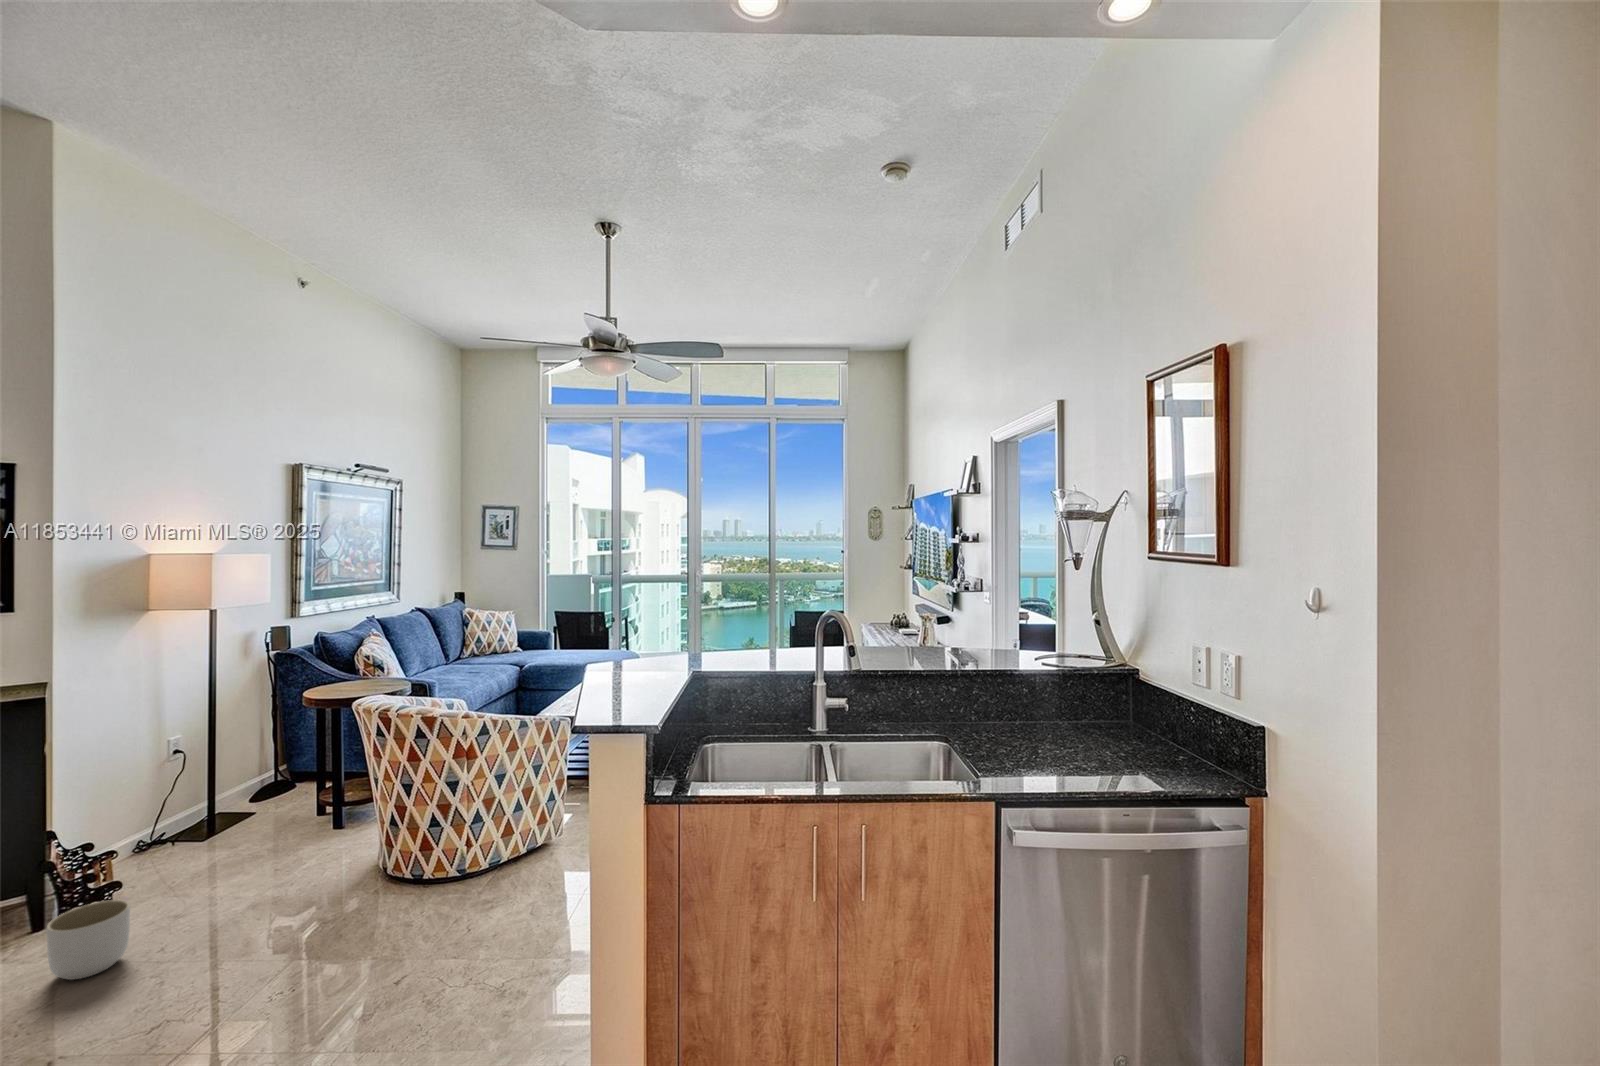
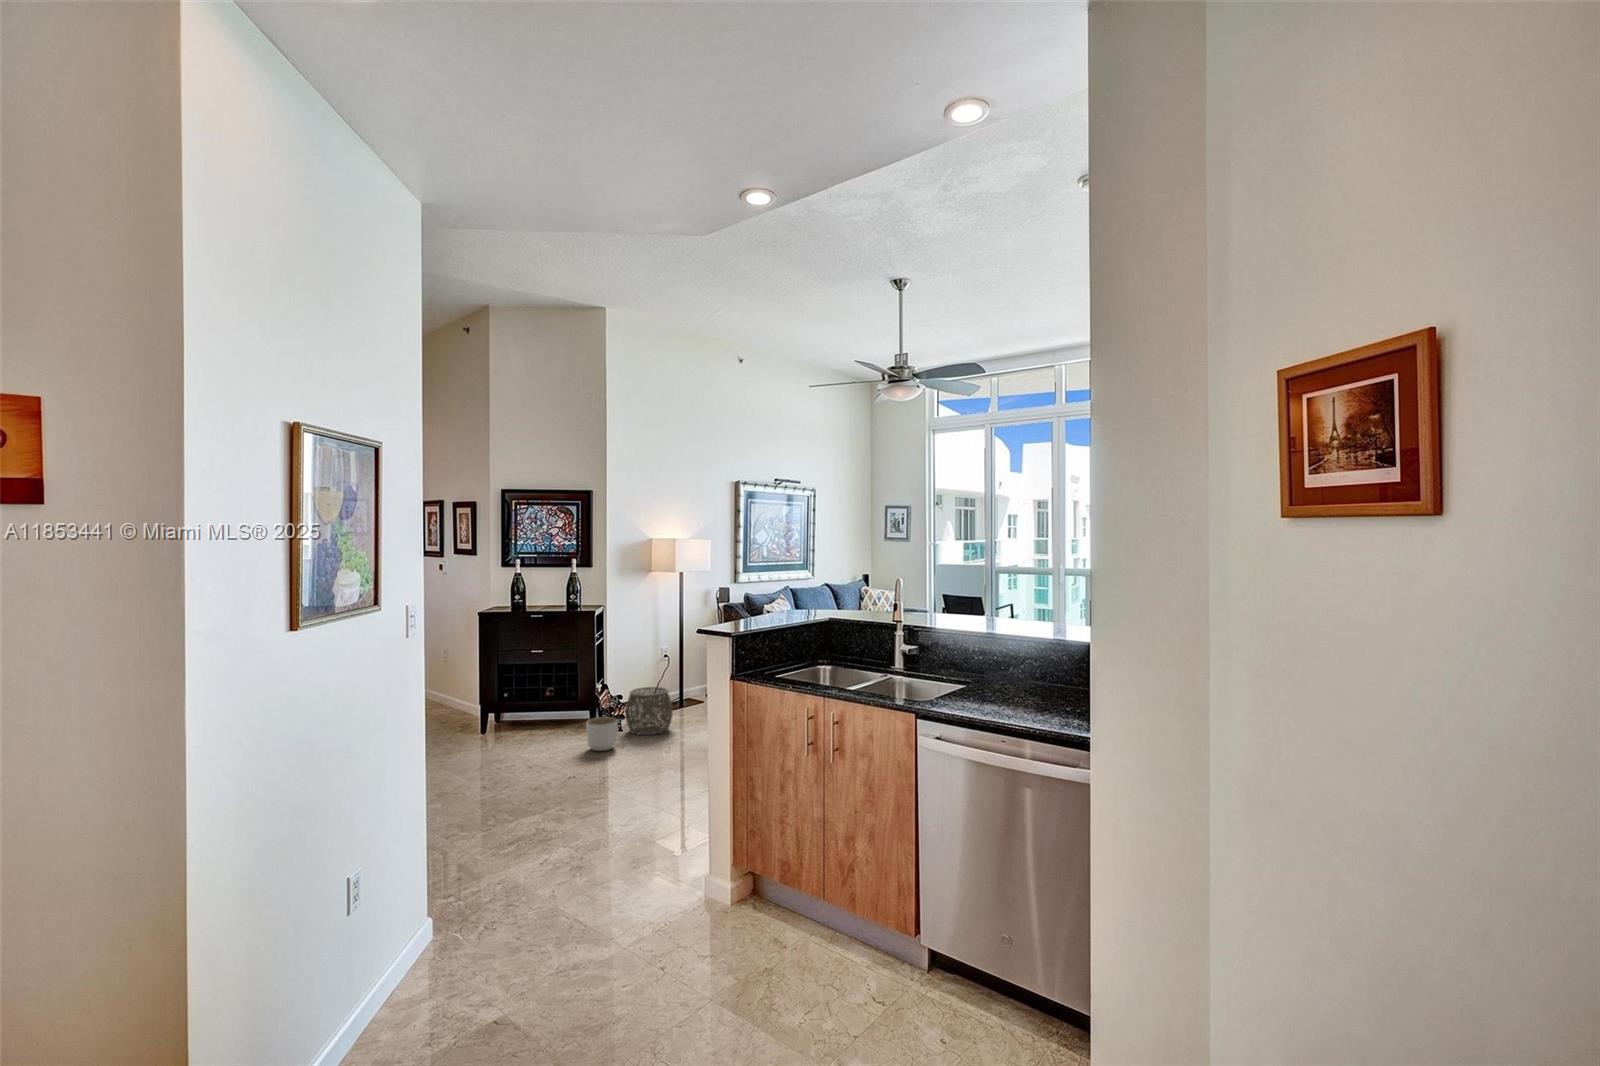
woven basket: none [122,813,234,913] -> present [626,687,673,735]

